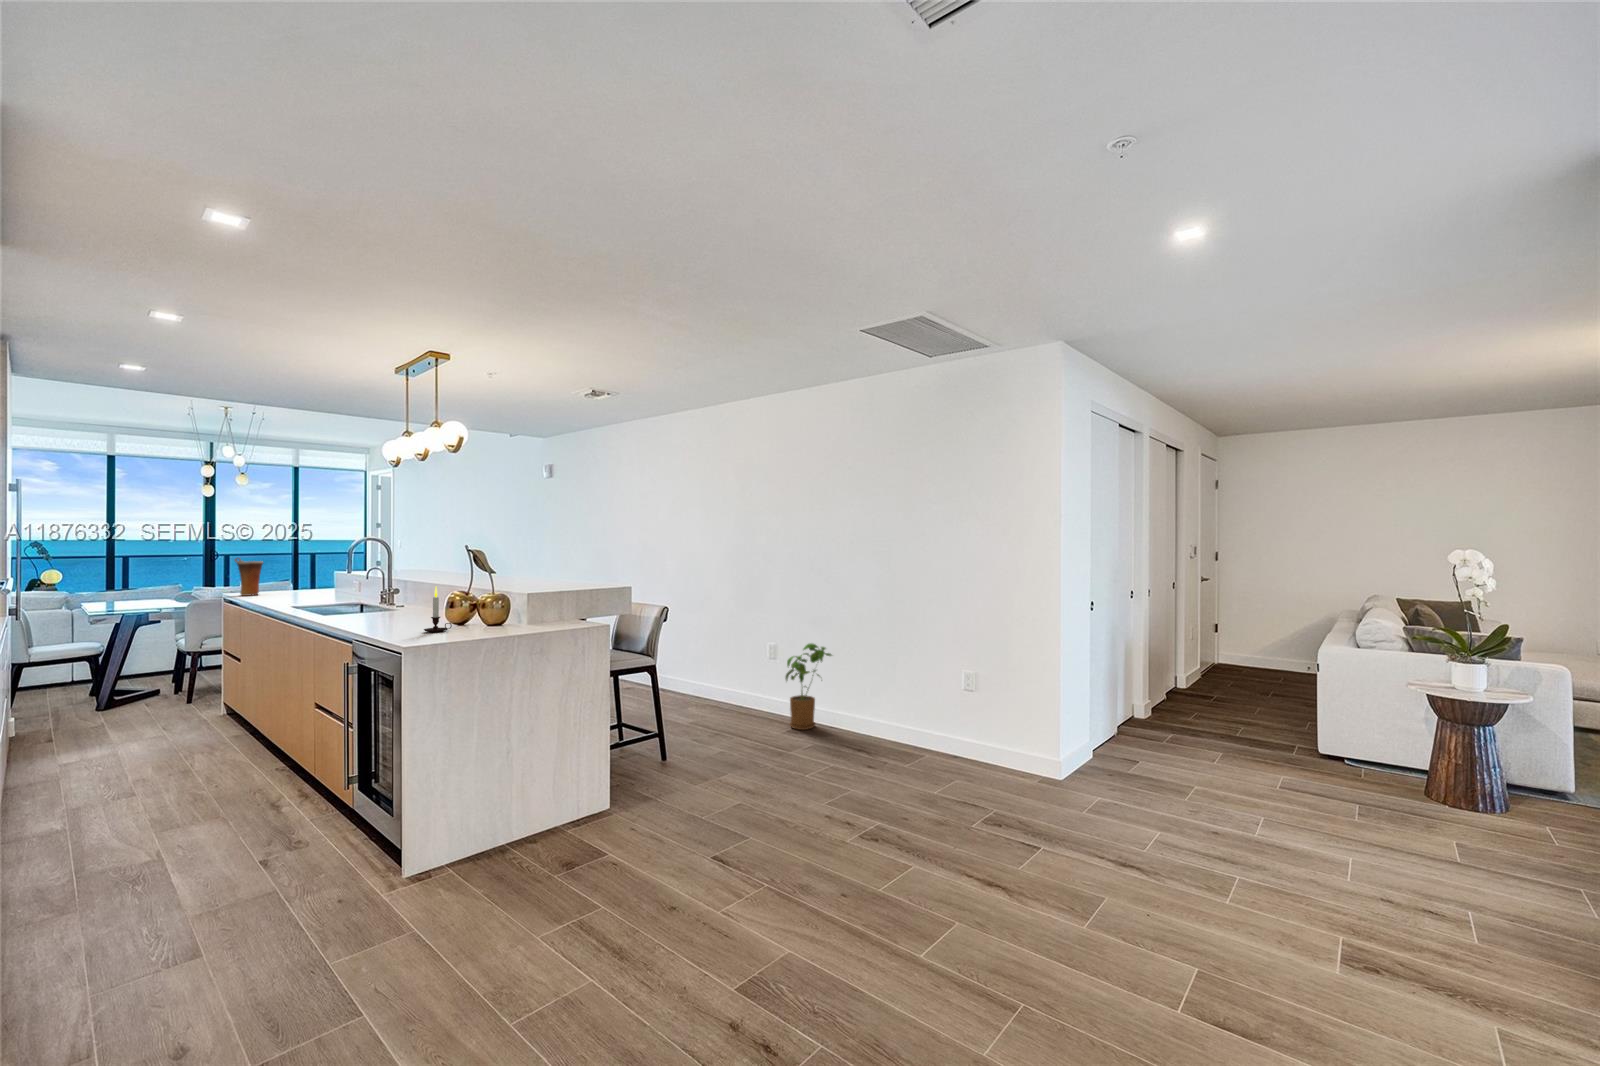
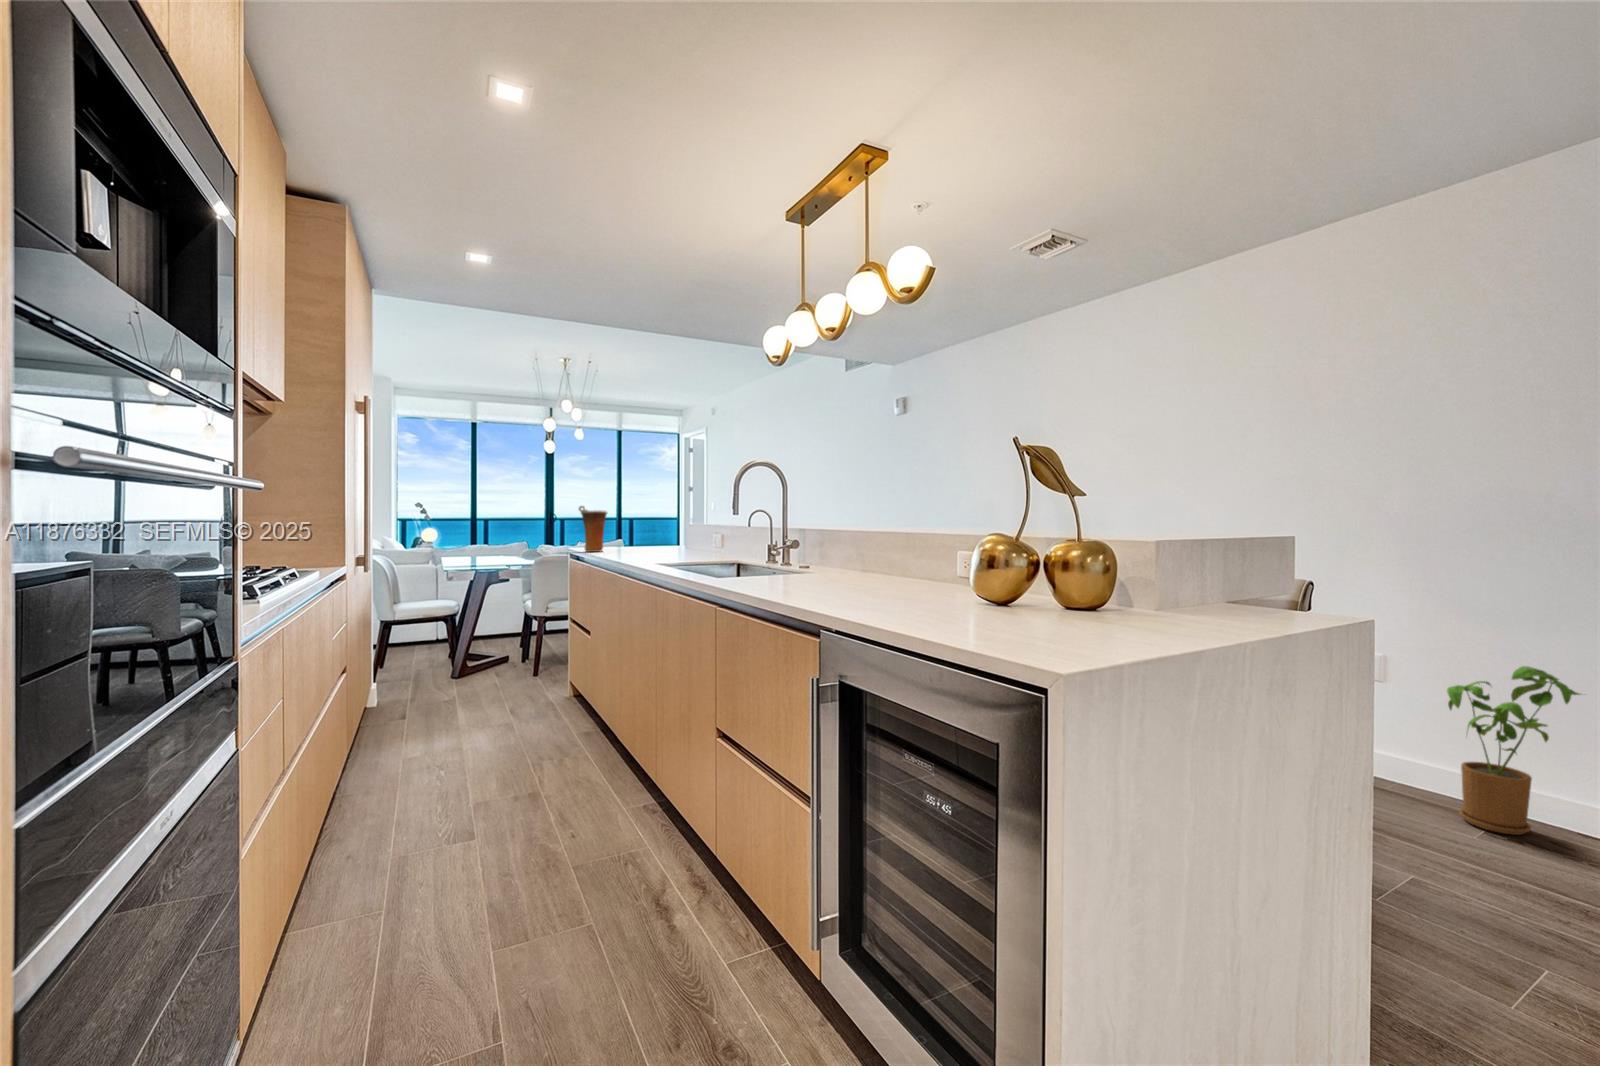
candle: present [424,587,452,632] -> none [982,511,1048,620]

